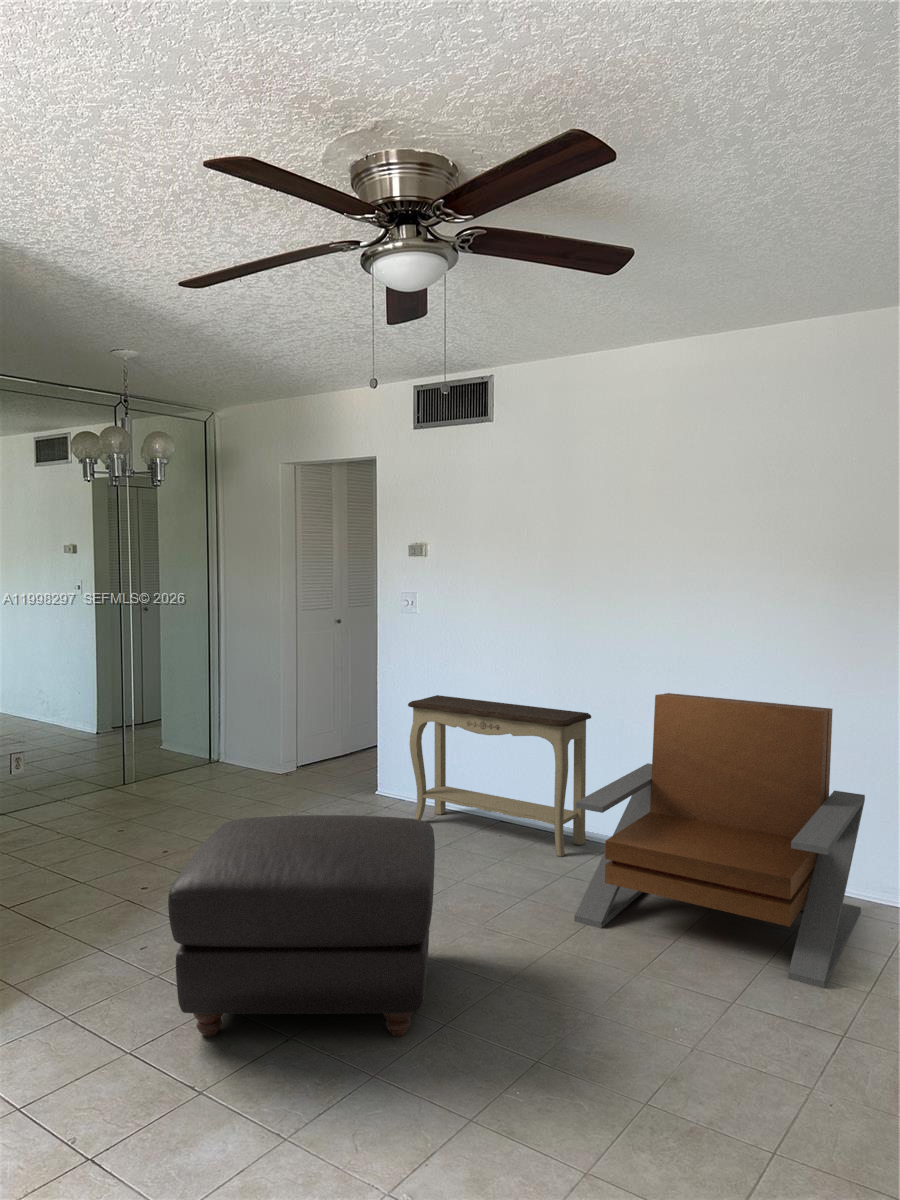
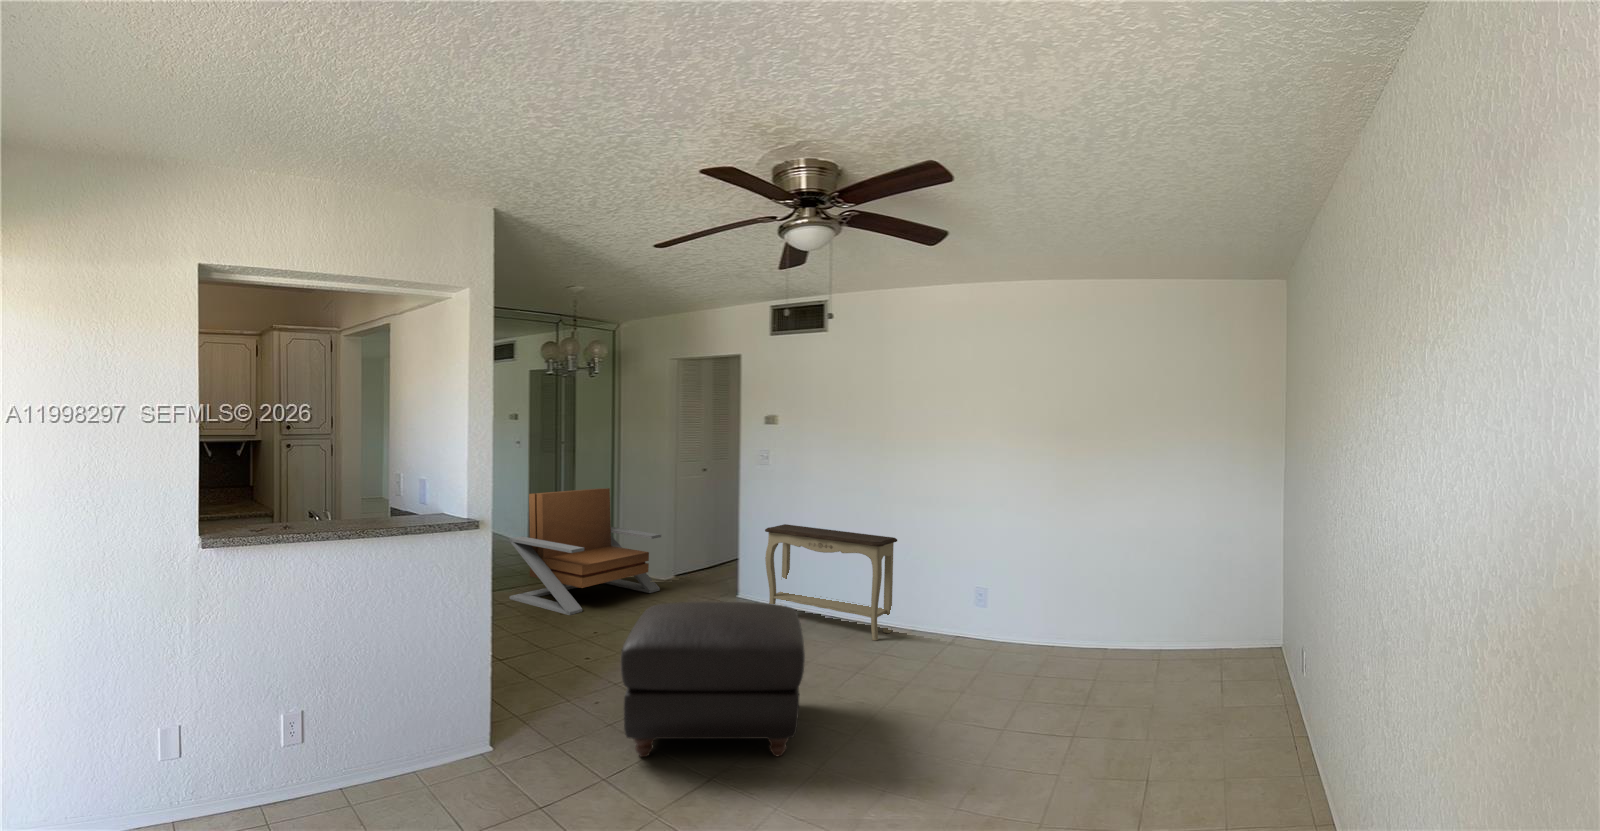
lounge chair: present [574,693,865,988] -> present [509,488,661,615]

